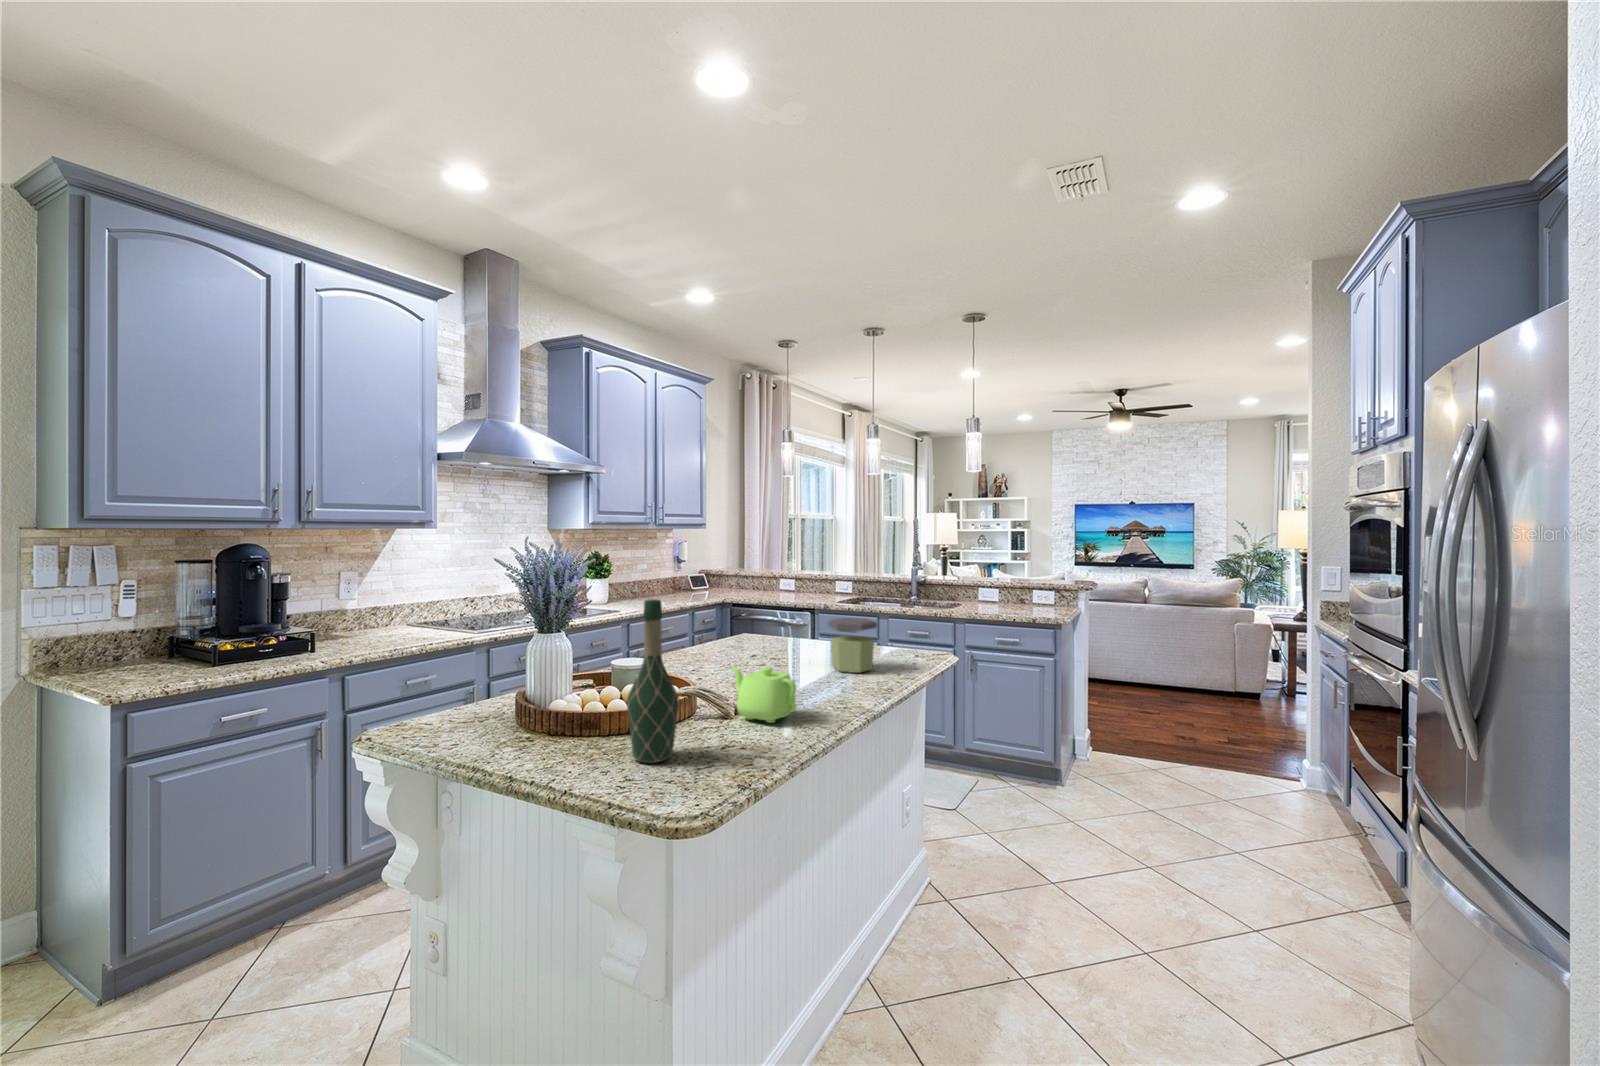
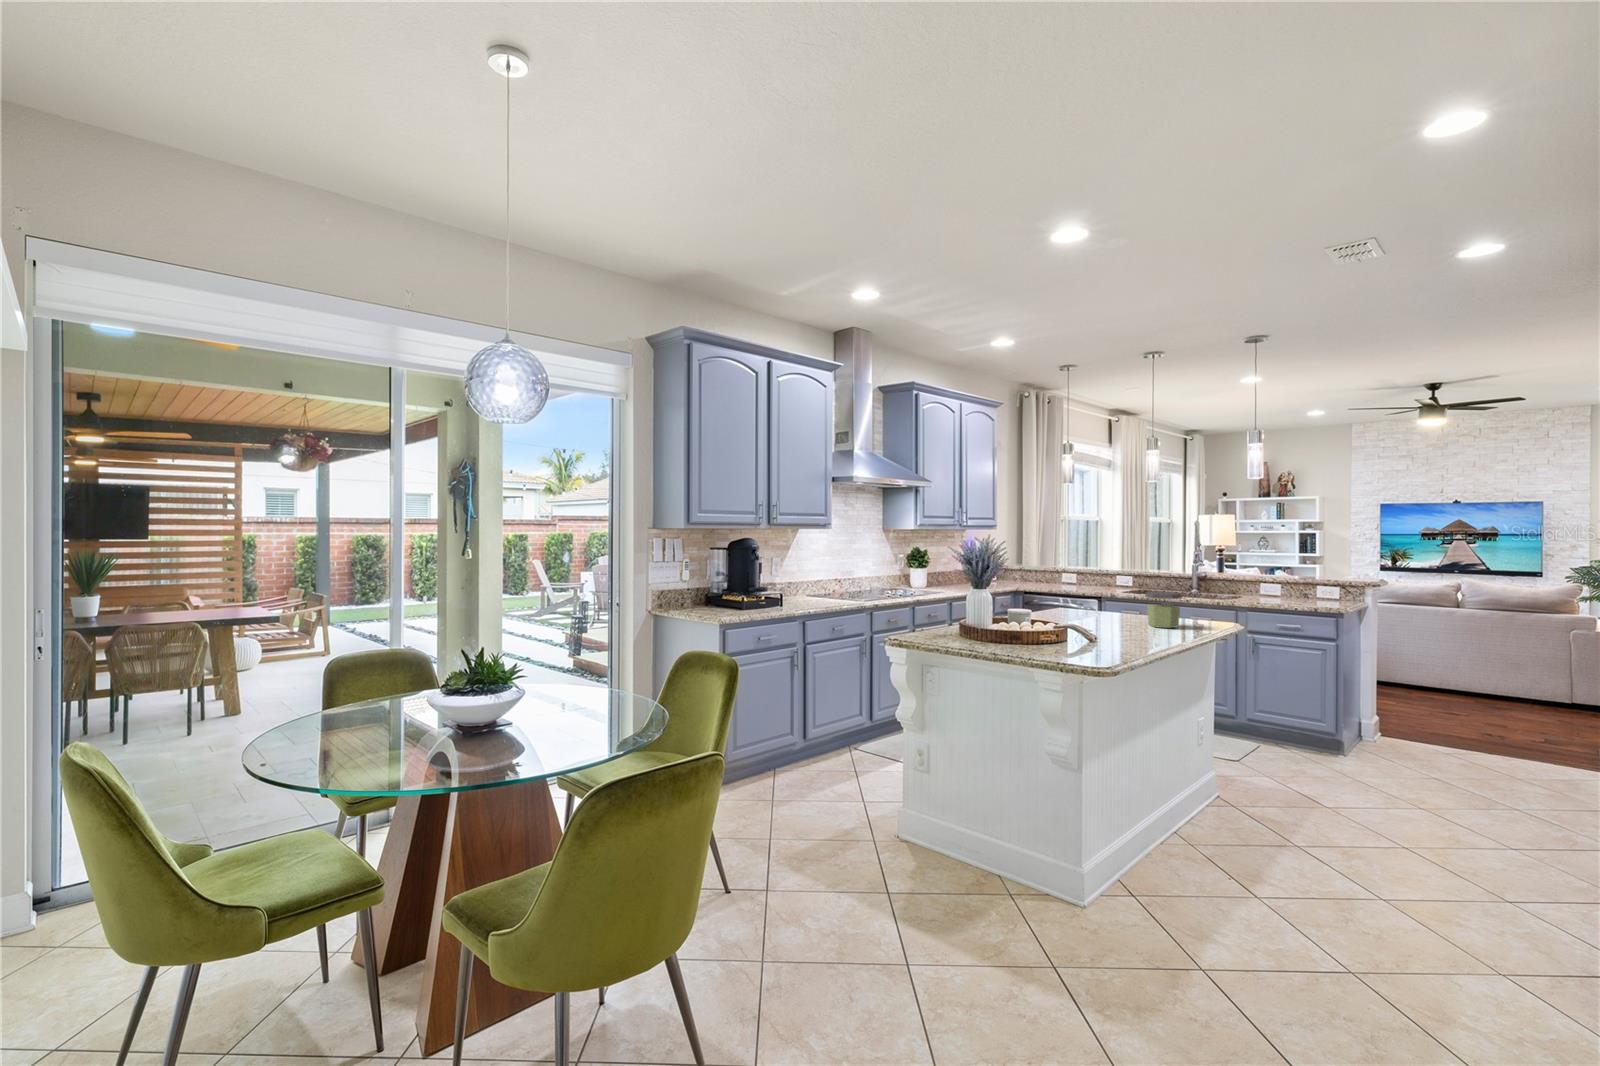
wine bottle: present [627,599,678,763] -> none [1054,567,1082,652]
teapot: present [731,667,796,723] -> none [1094,612,1140,644]

